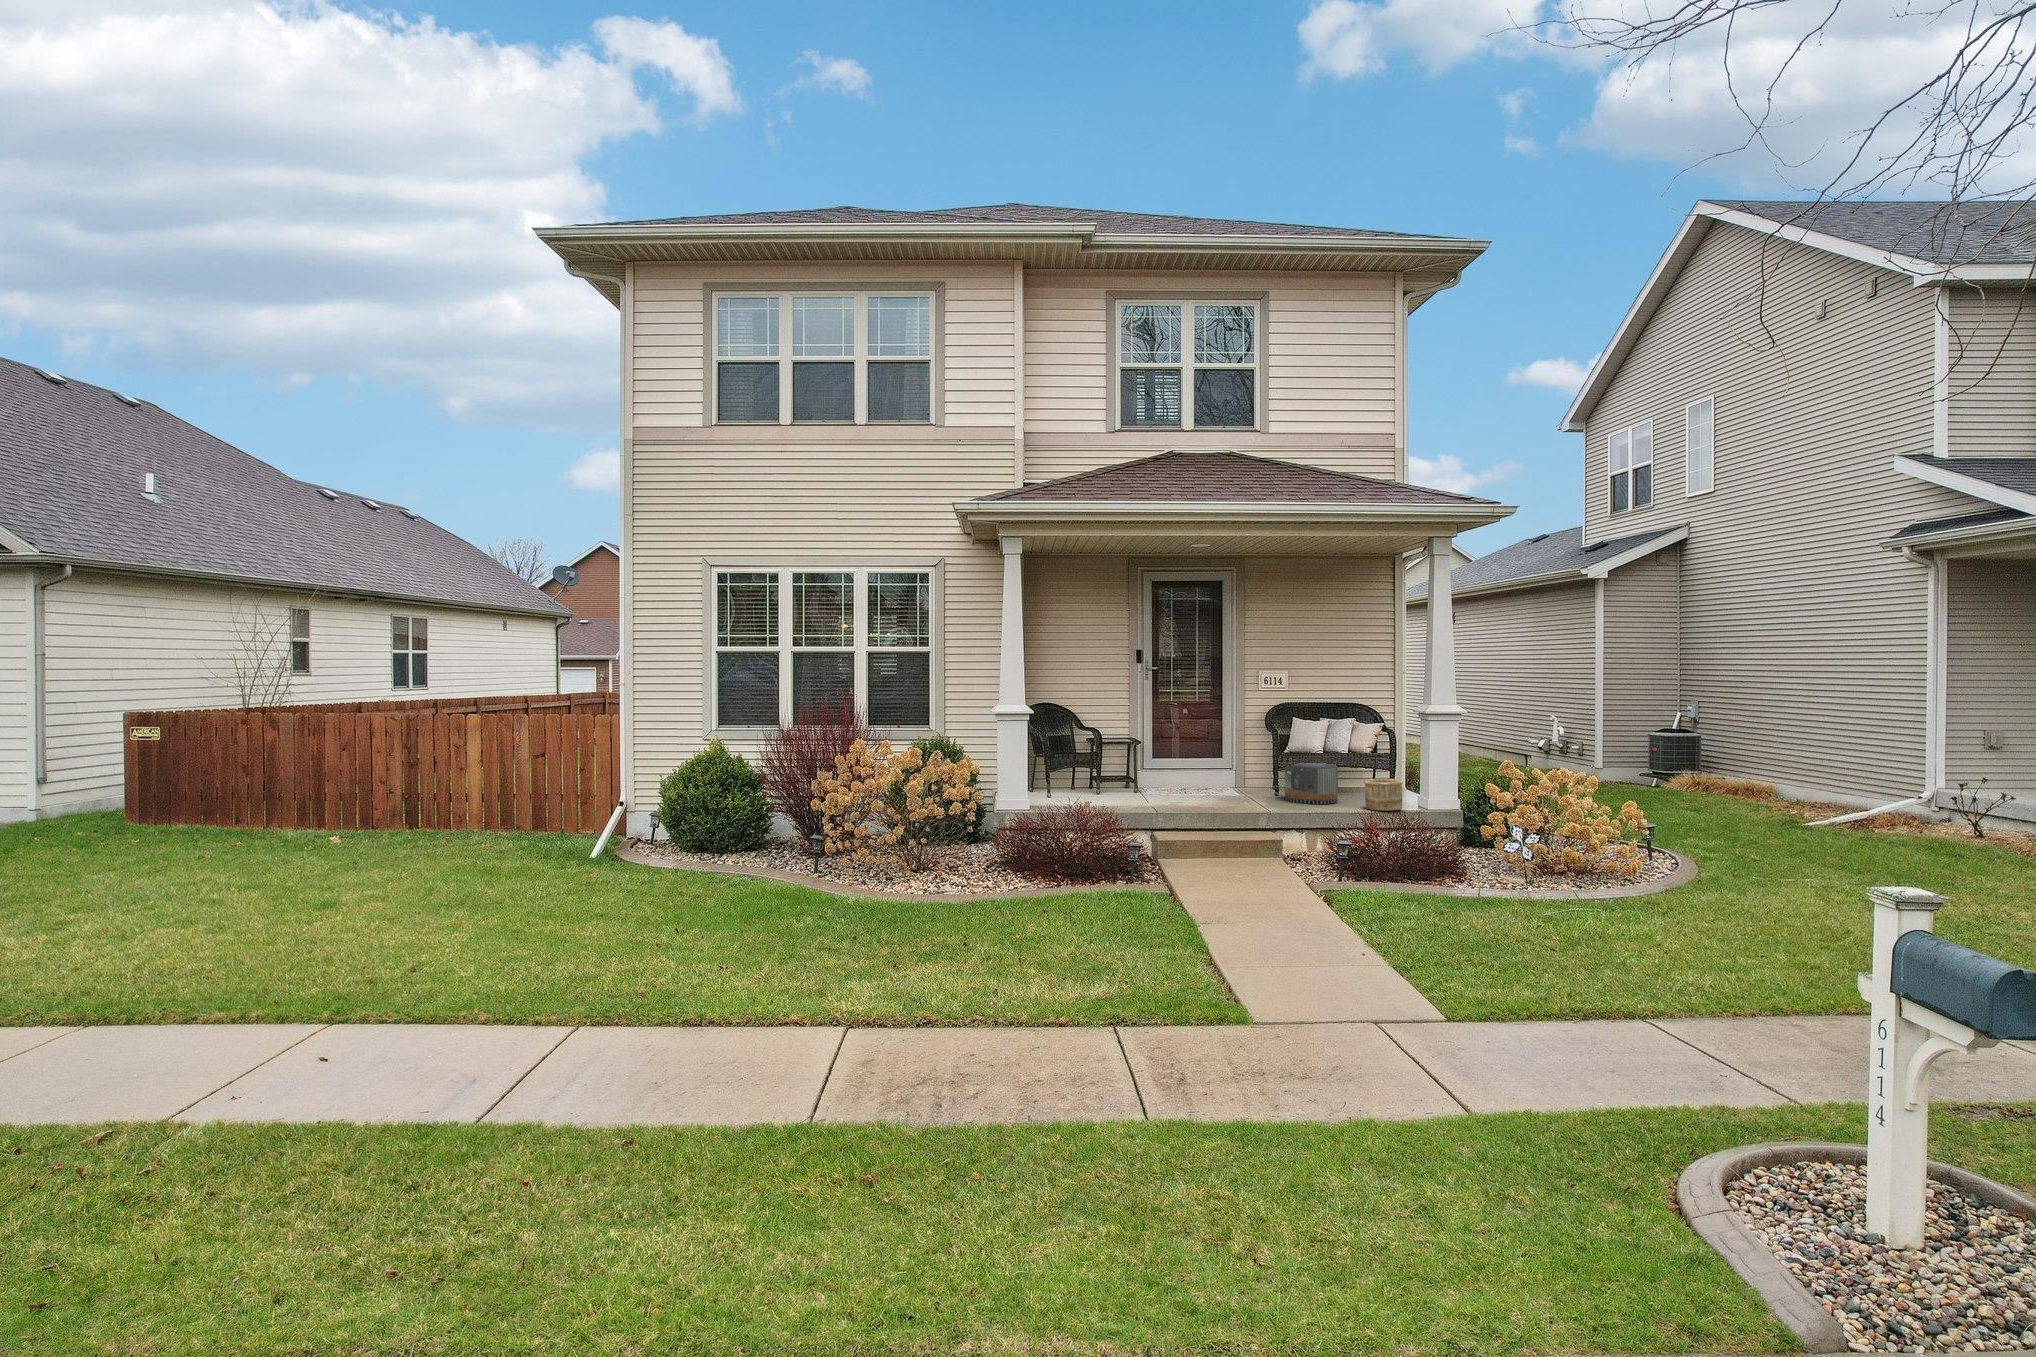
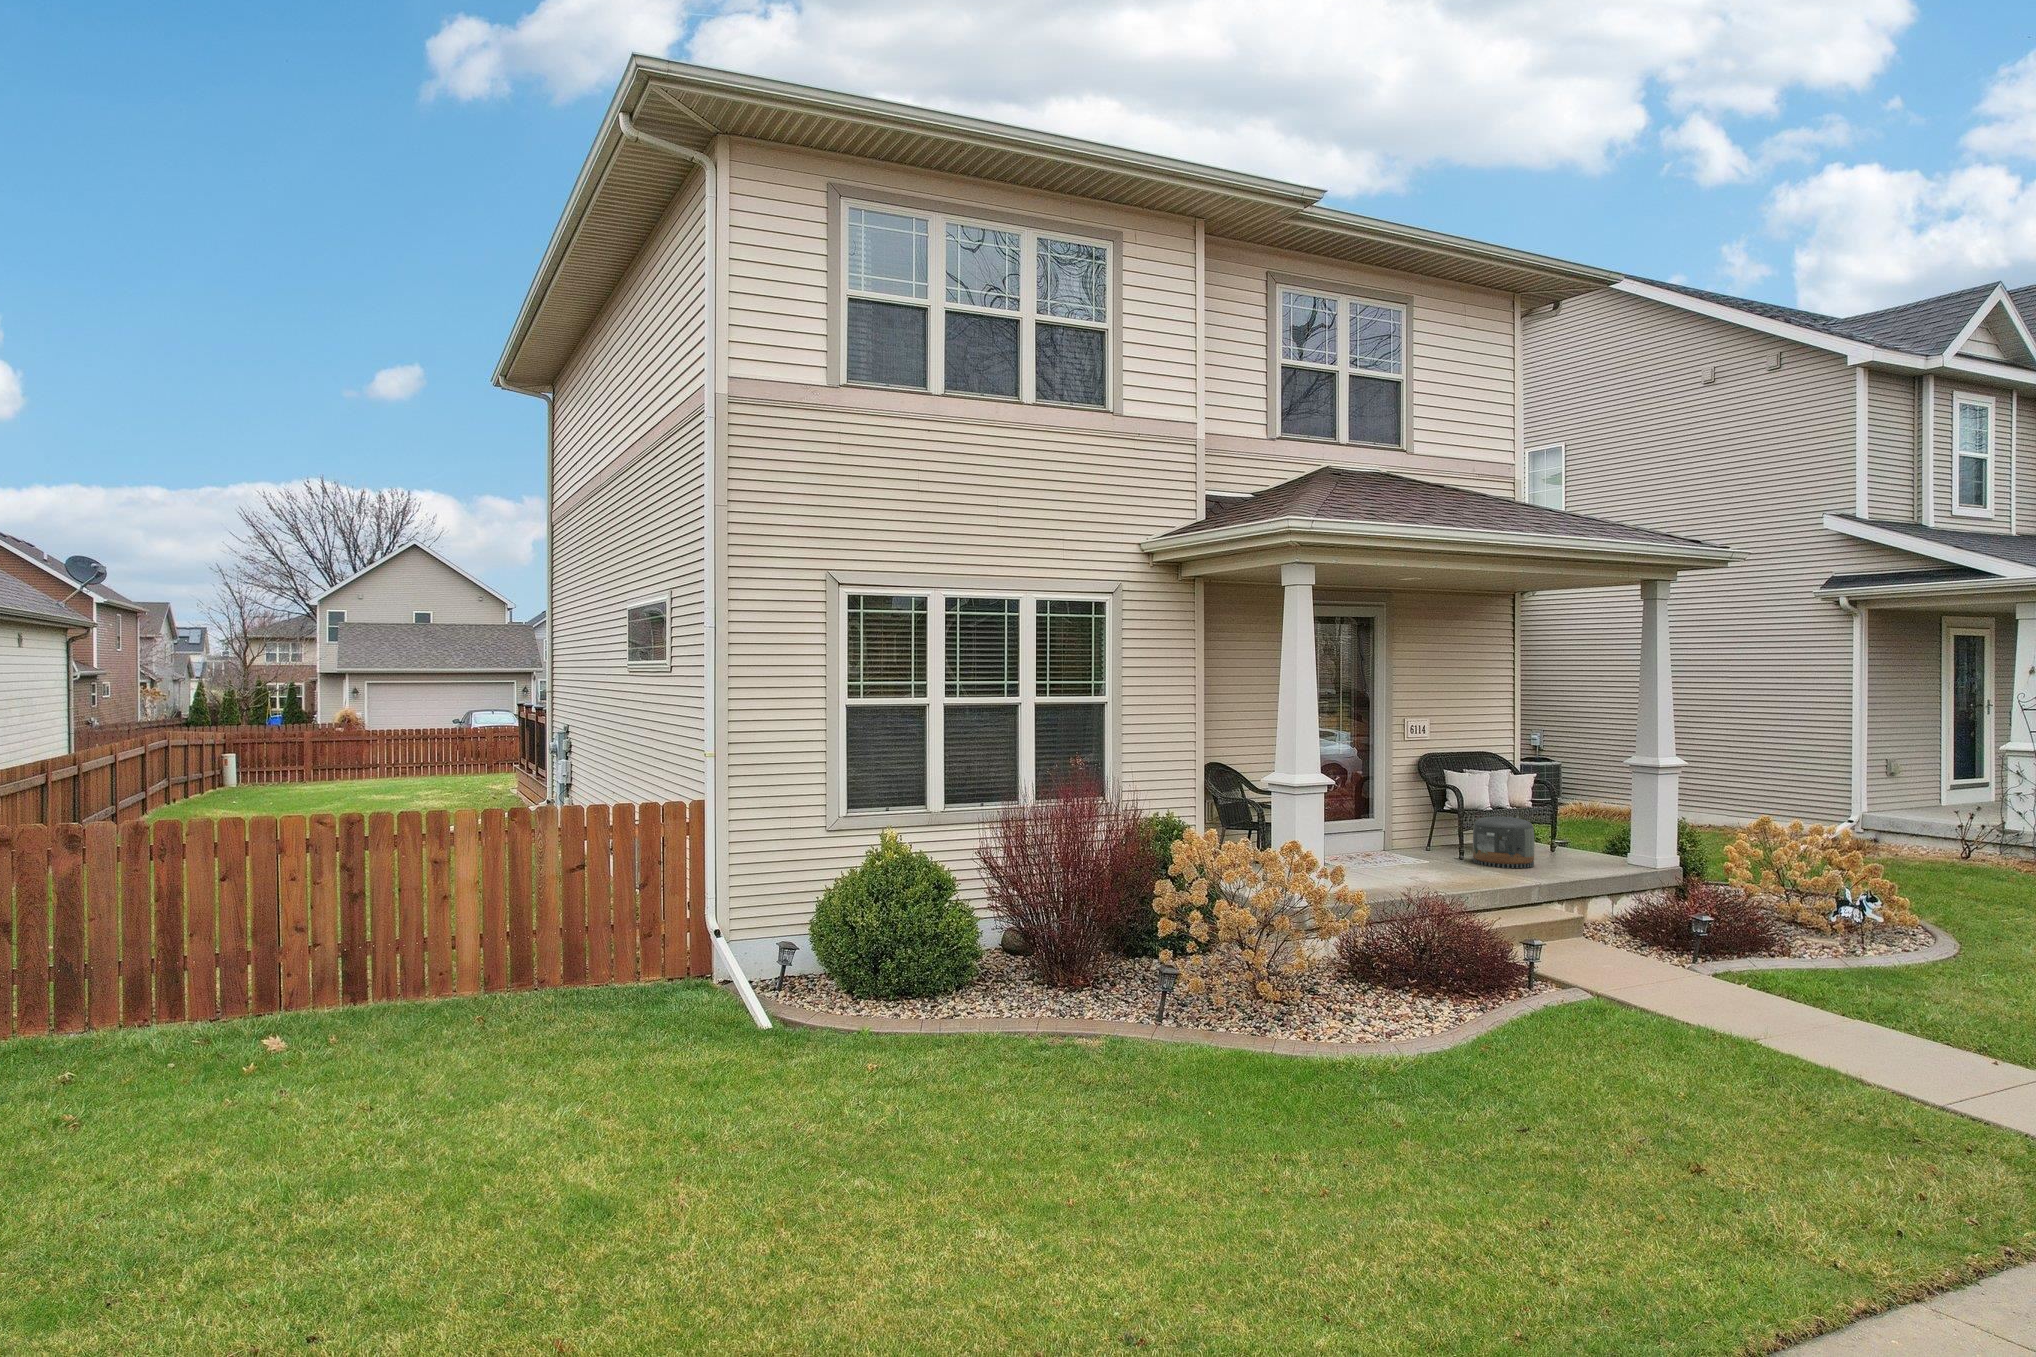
wooden bucket: present [1364,778,1403,811] -> none [1569,836,1612,872]

